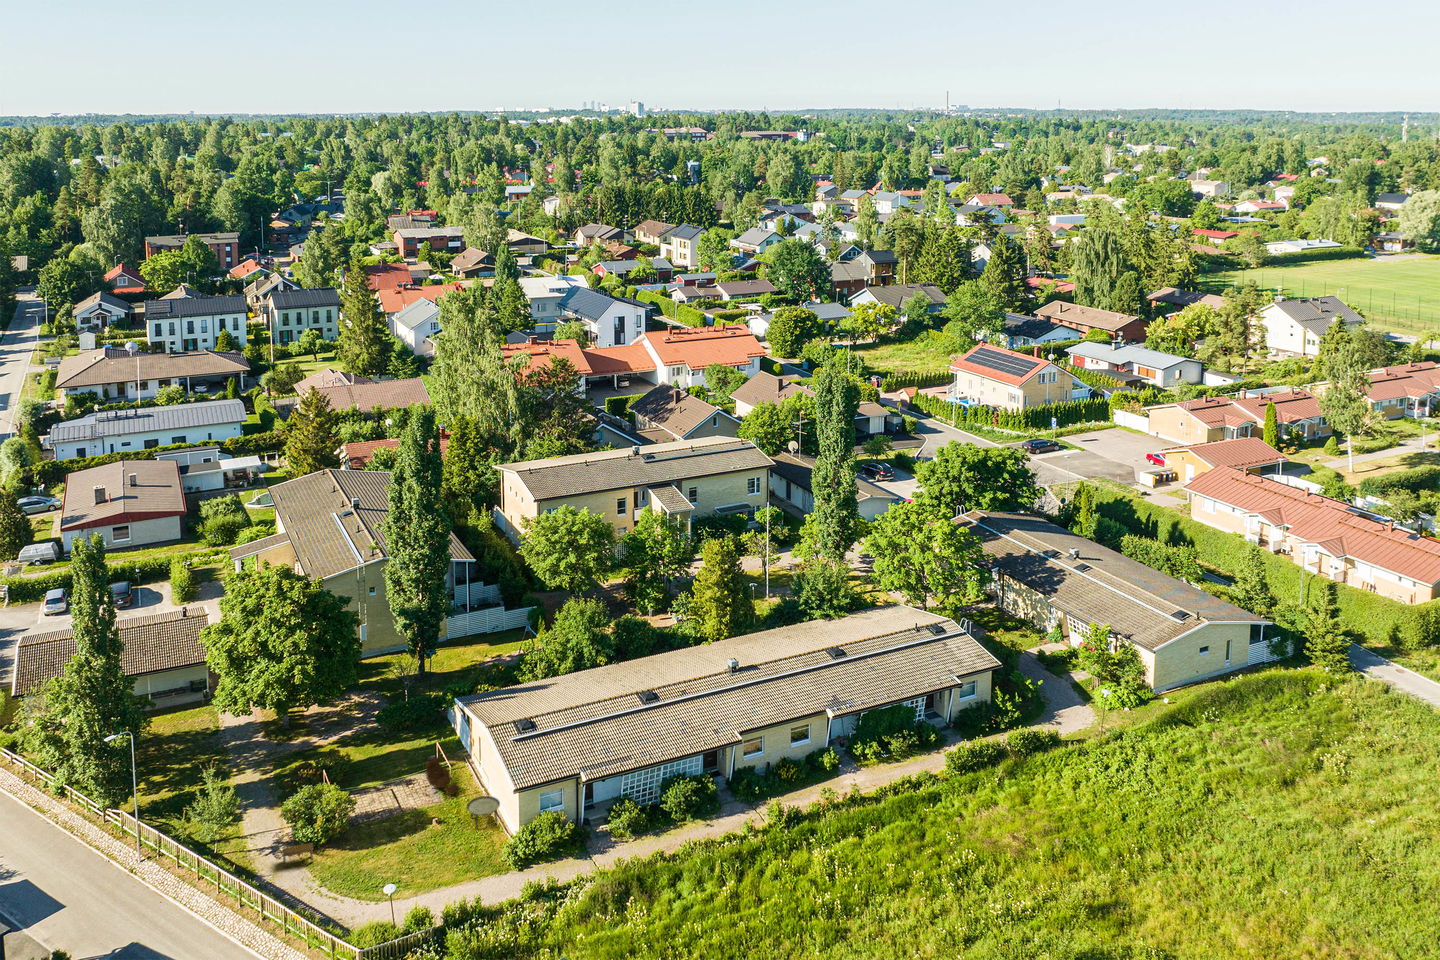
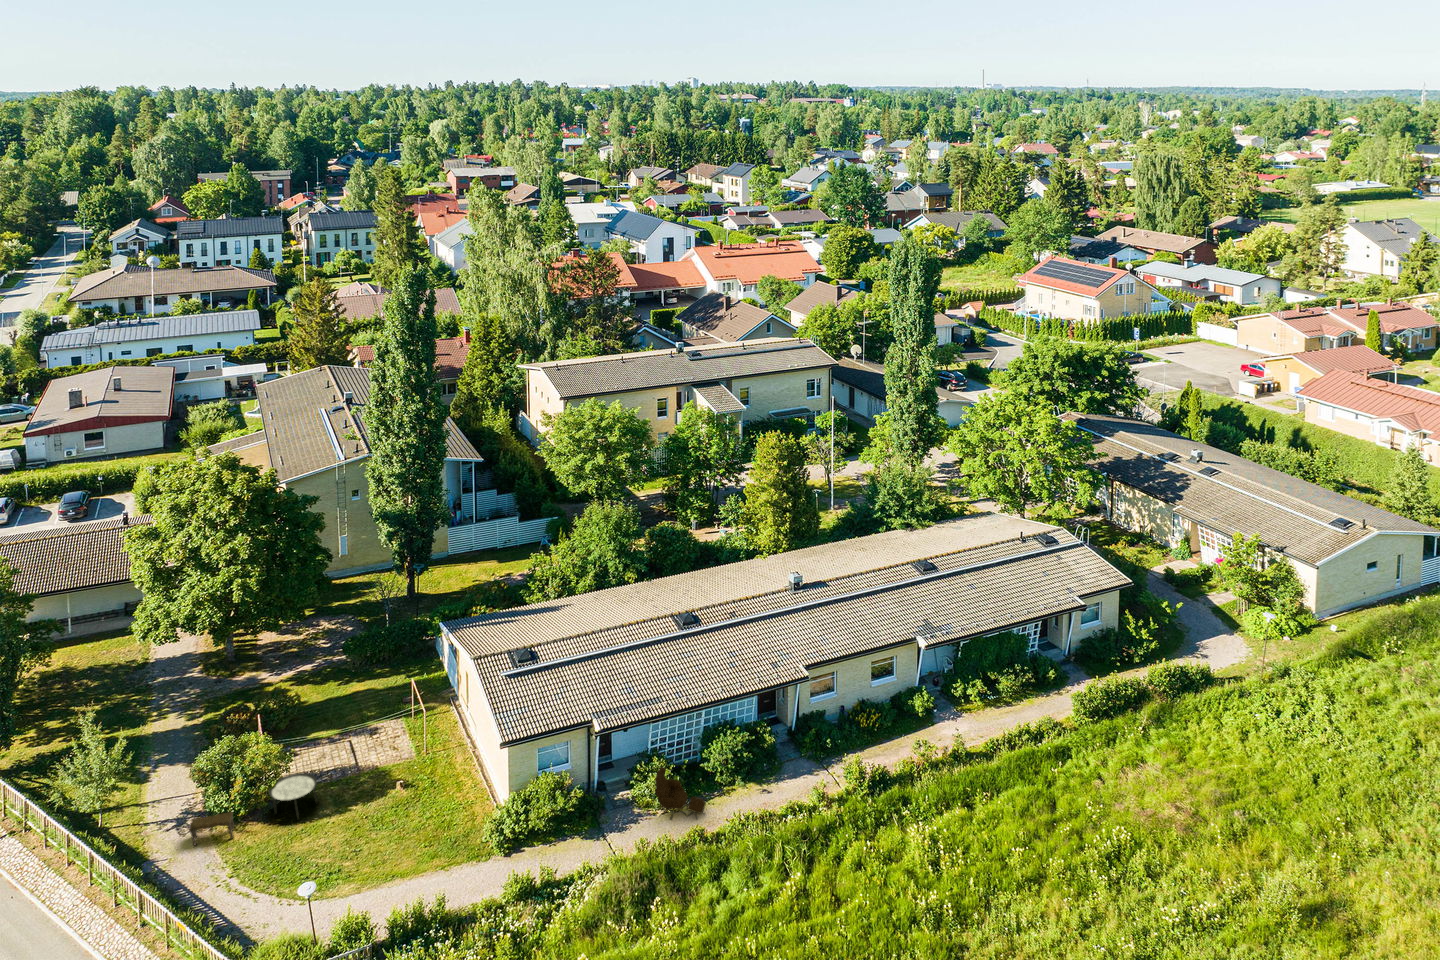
lounge chair: present [426,757,460,795] -> present [655,767,706,819]
round table: present [467,796,500,829] -> present [269,773,318,819]

